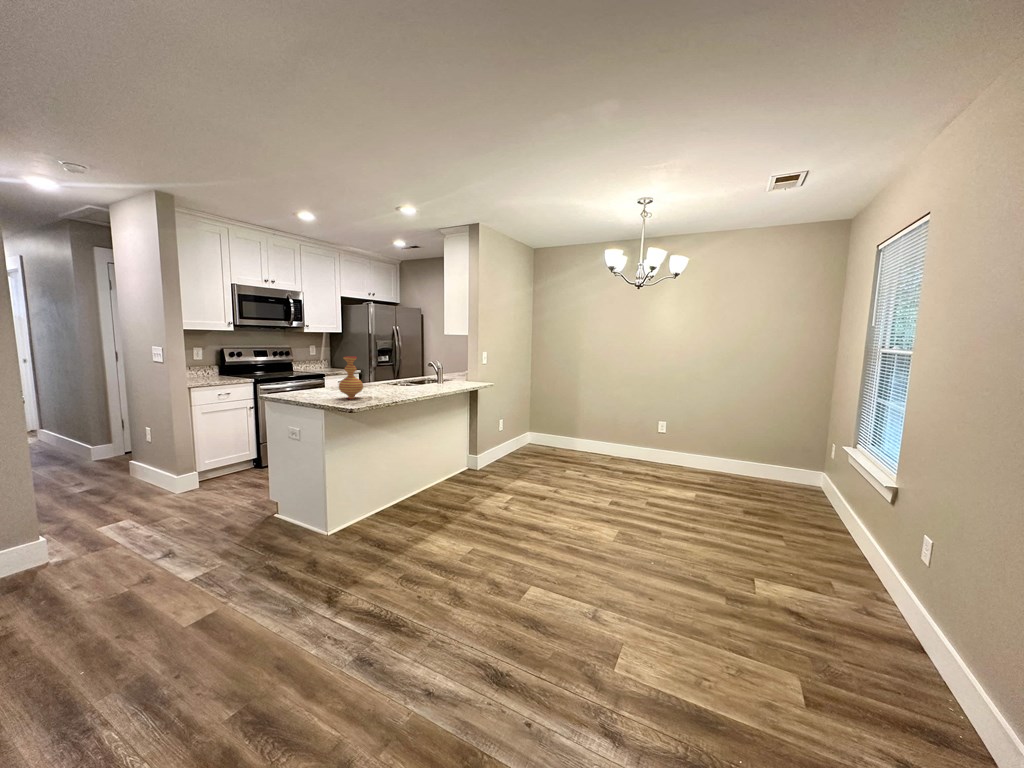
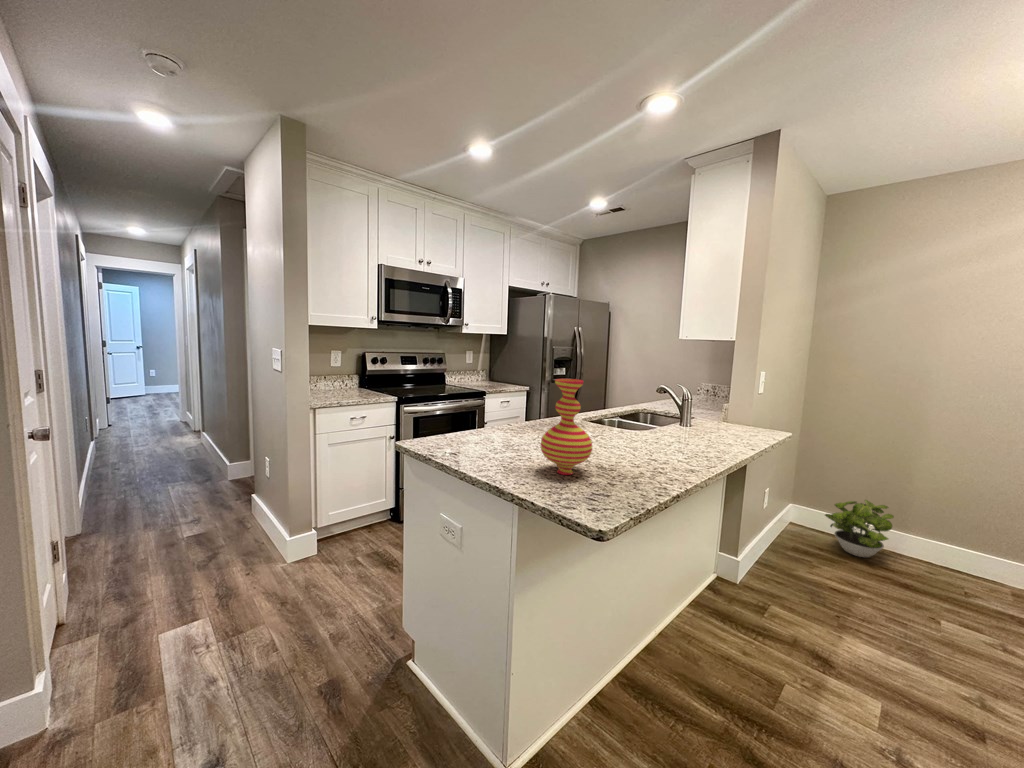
potted plant: none [535,422,565,453] -> present [825,500,894,557]

